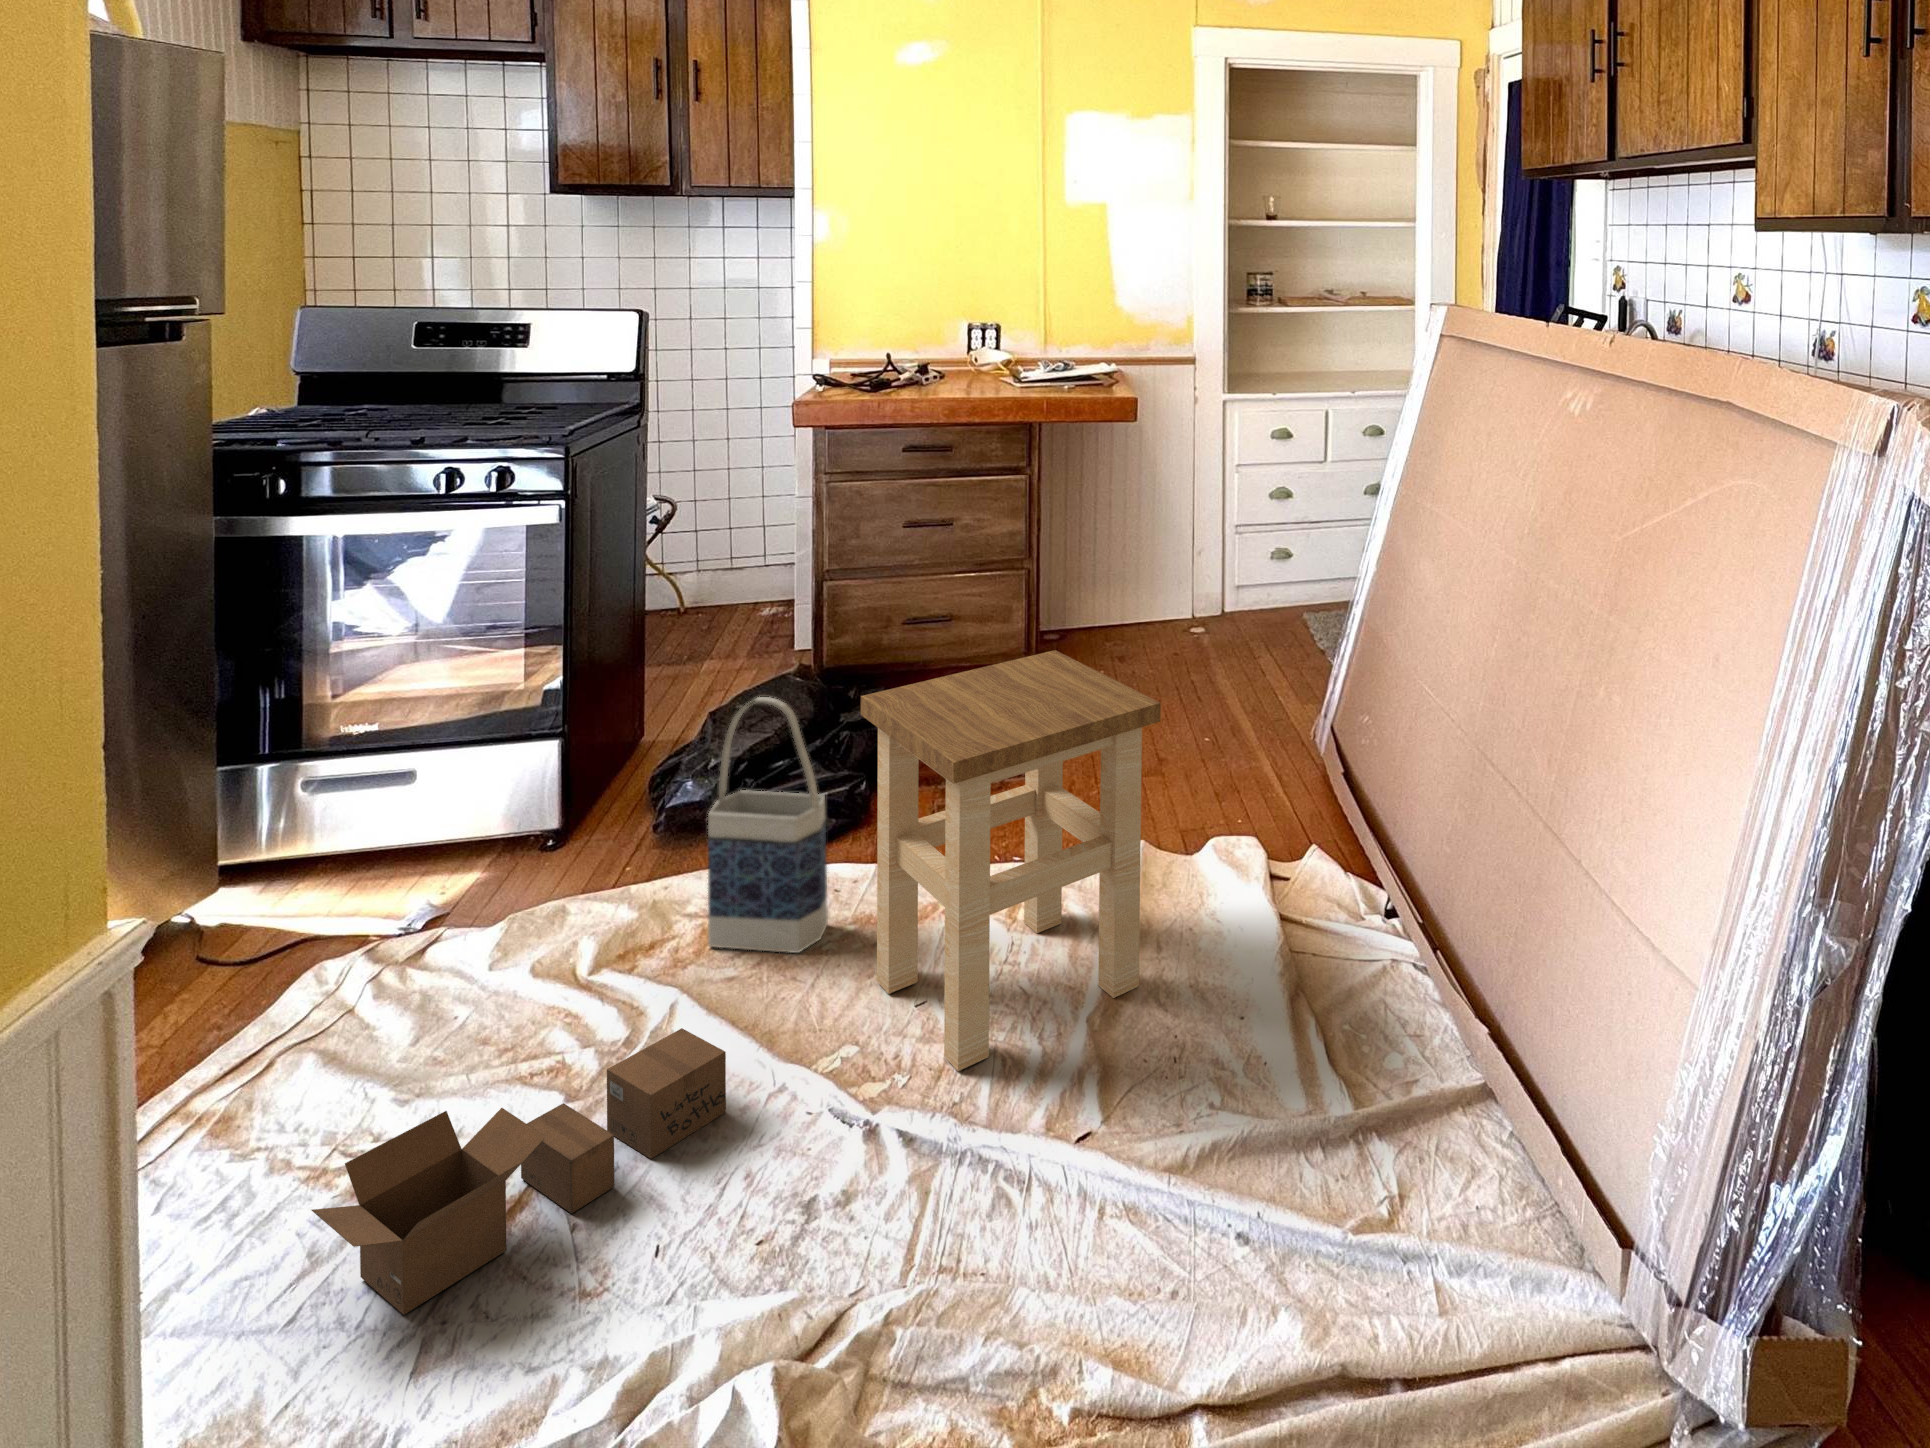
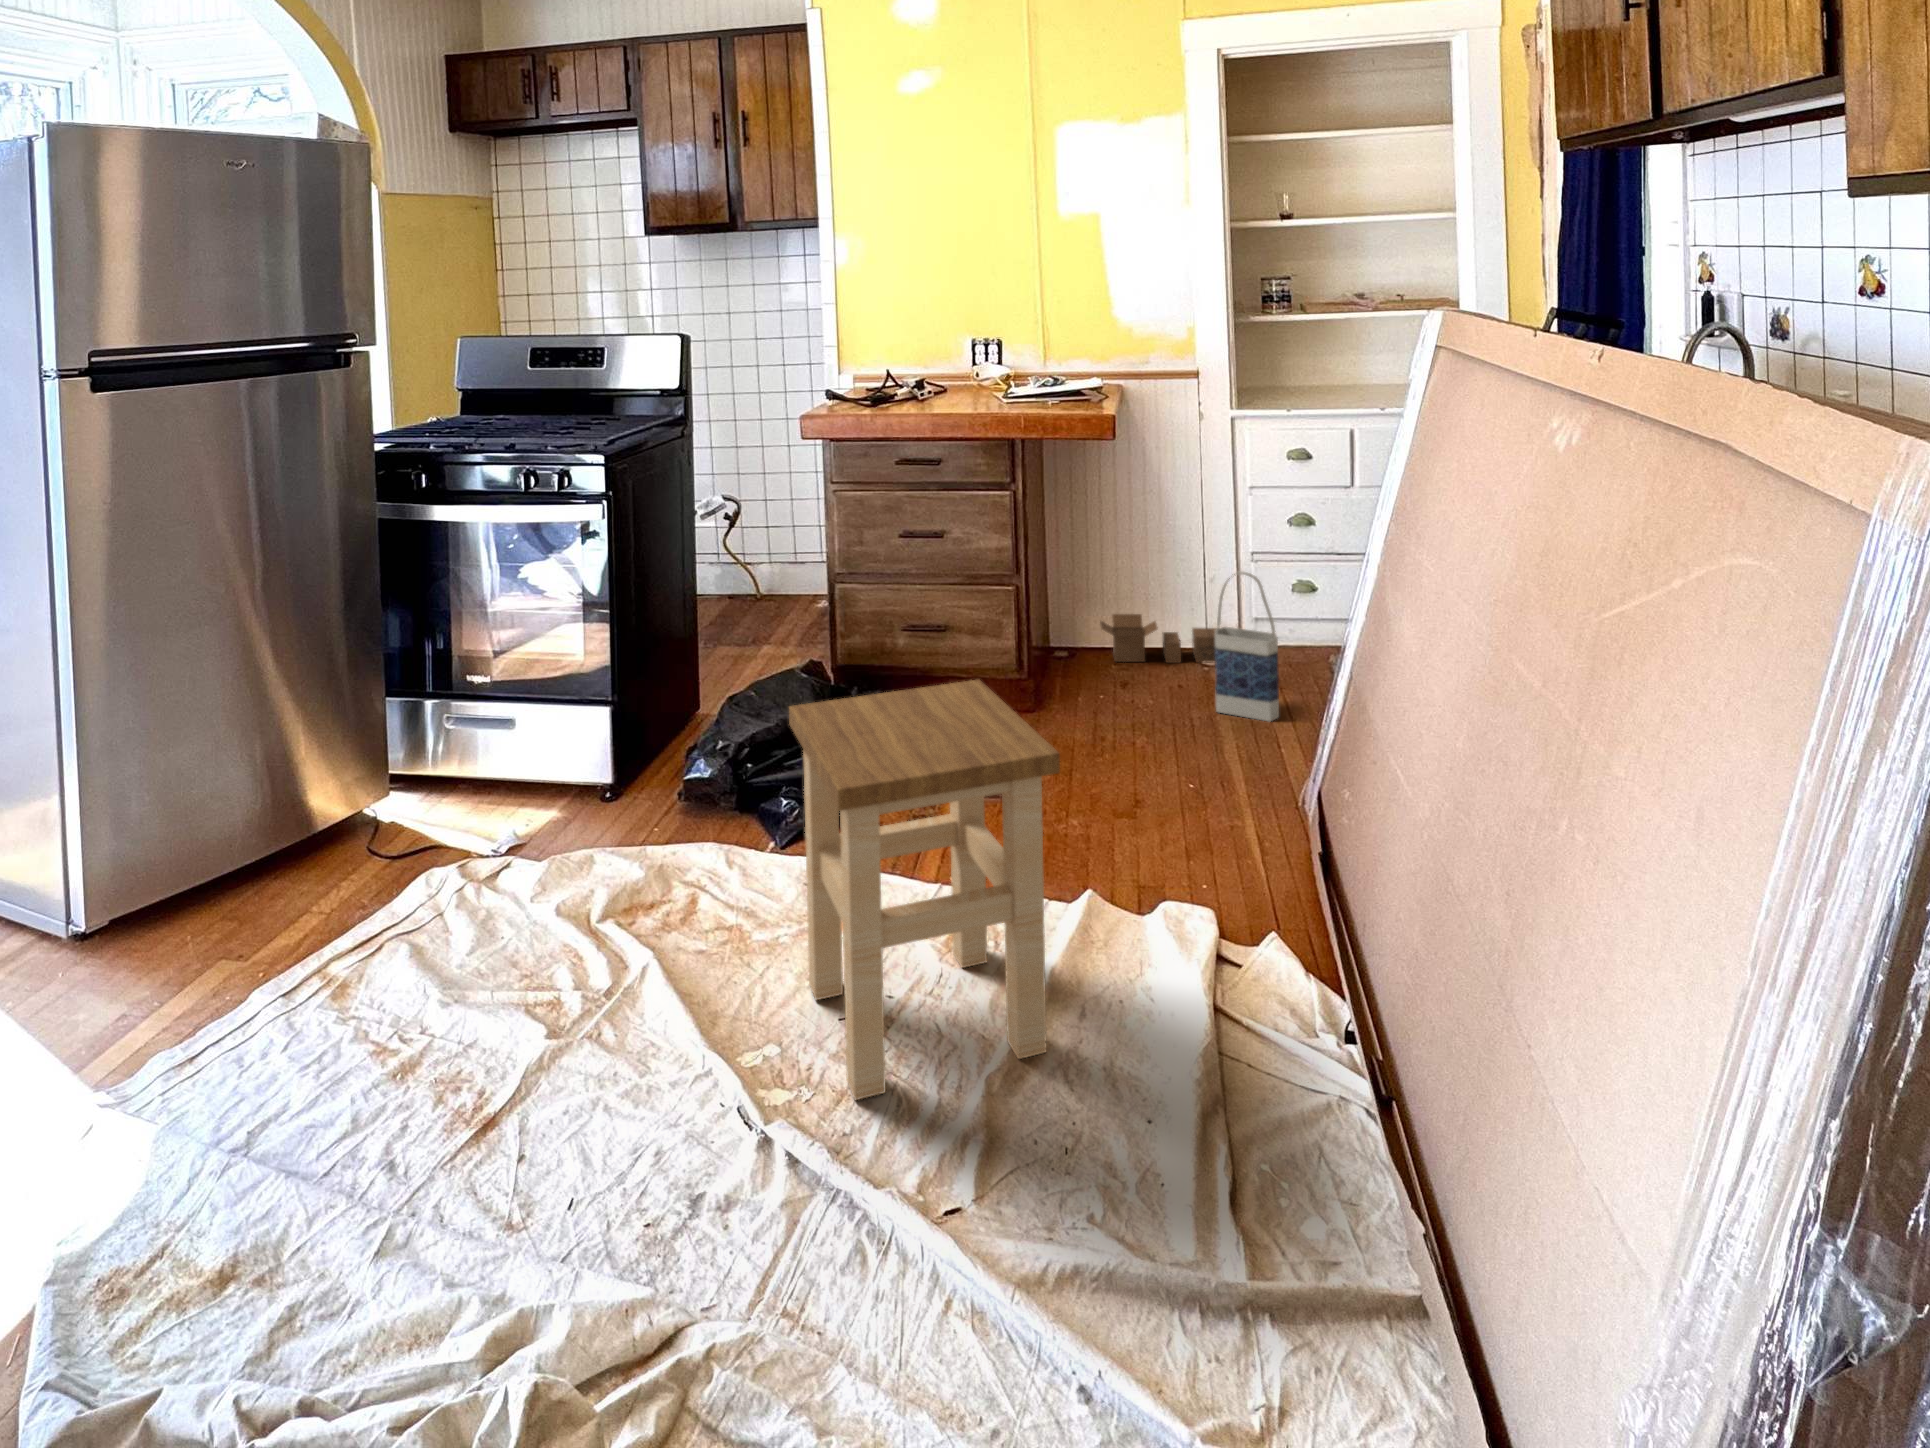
bag: present [708,697,828,953] -> present [1215,571,1279,721]
cardboard box: present [311,1028,726,1315] -> present [1100,614,1217,663]

